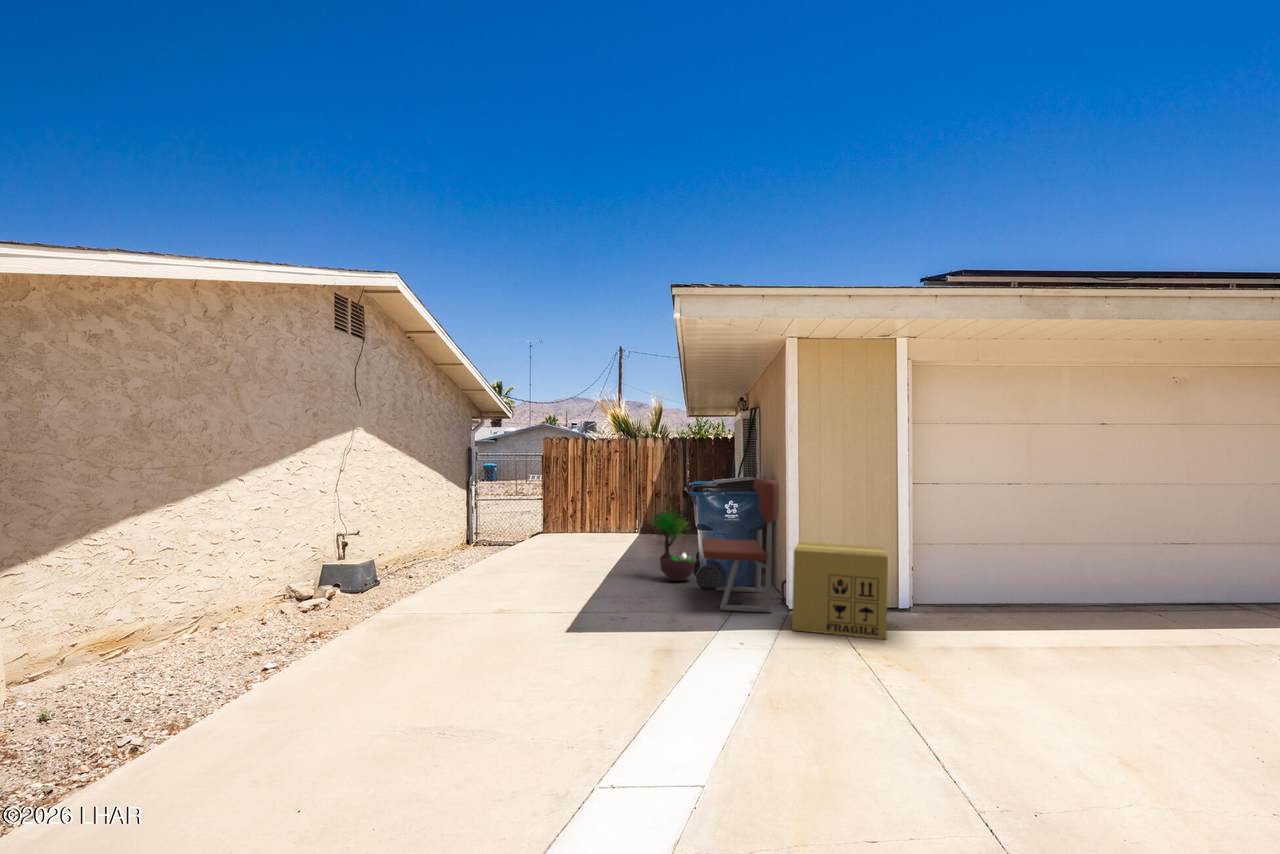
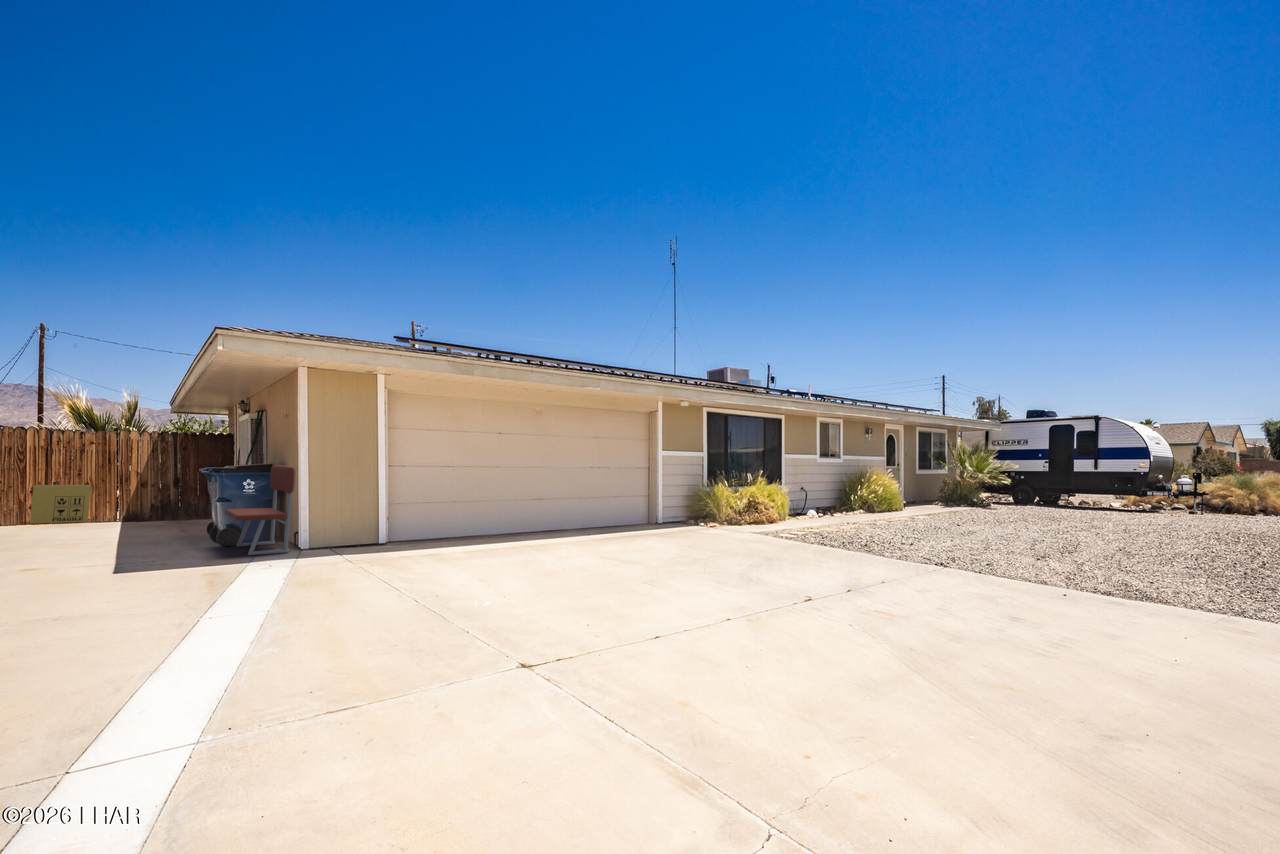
potted tree: present [652,511,694,581] -> none [171,485,213,545]
cardboard box: present [792,542,888,639] -> present [30,485,91,524]

